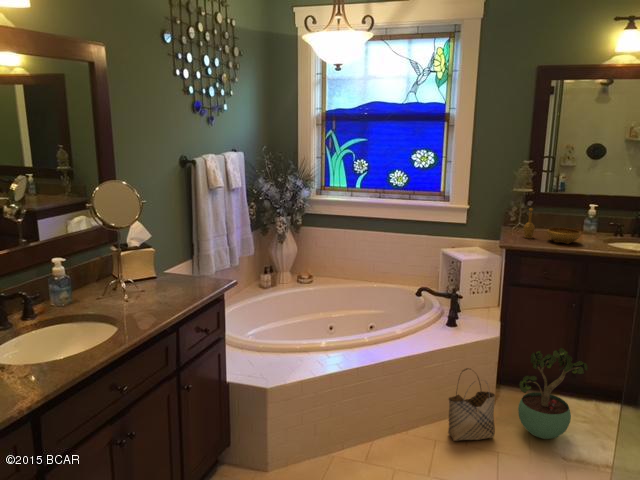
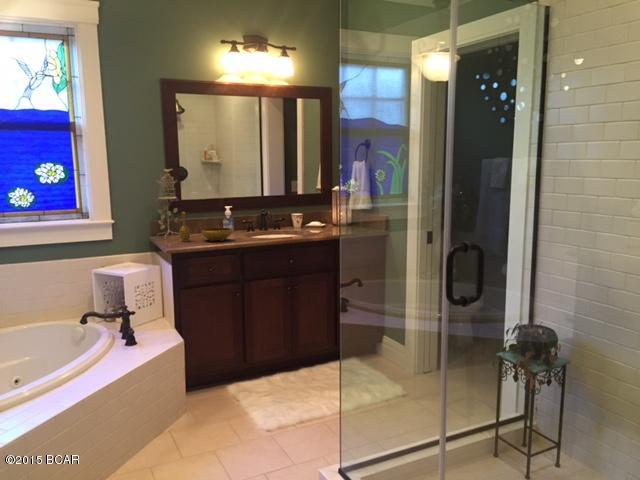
potted plant: present [518,348,588,439] -> none [218,332,271,425]
woven basket: present [448,368,495,441] -> none [154,380,204,461]

